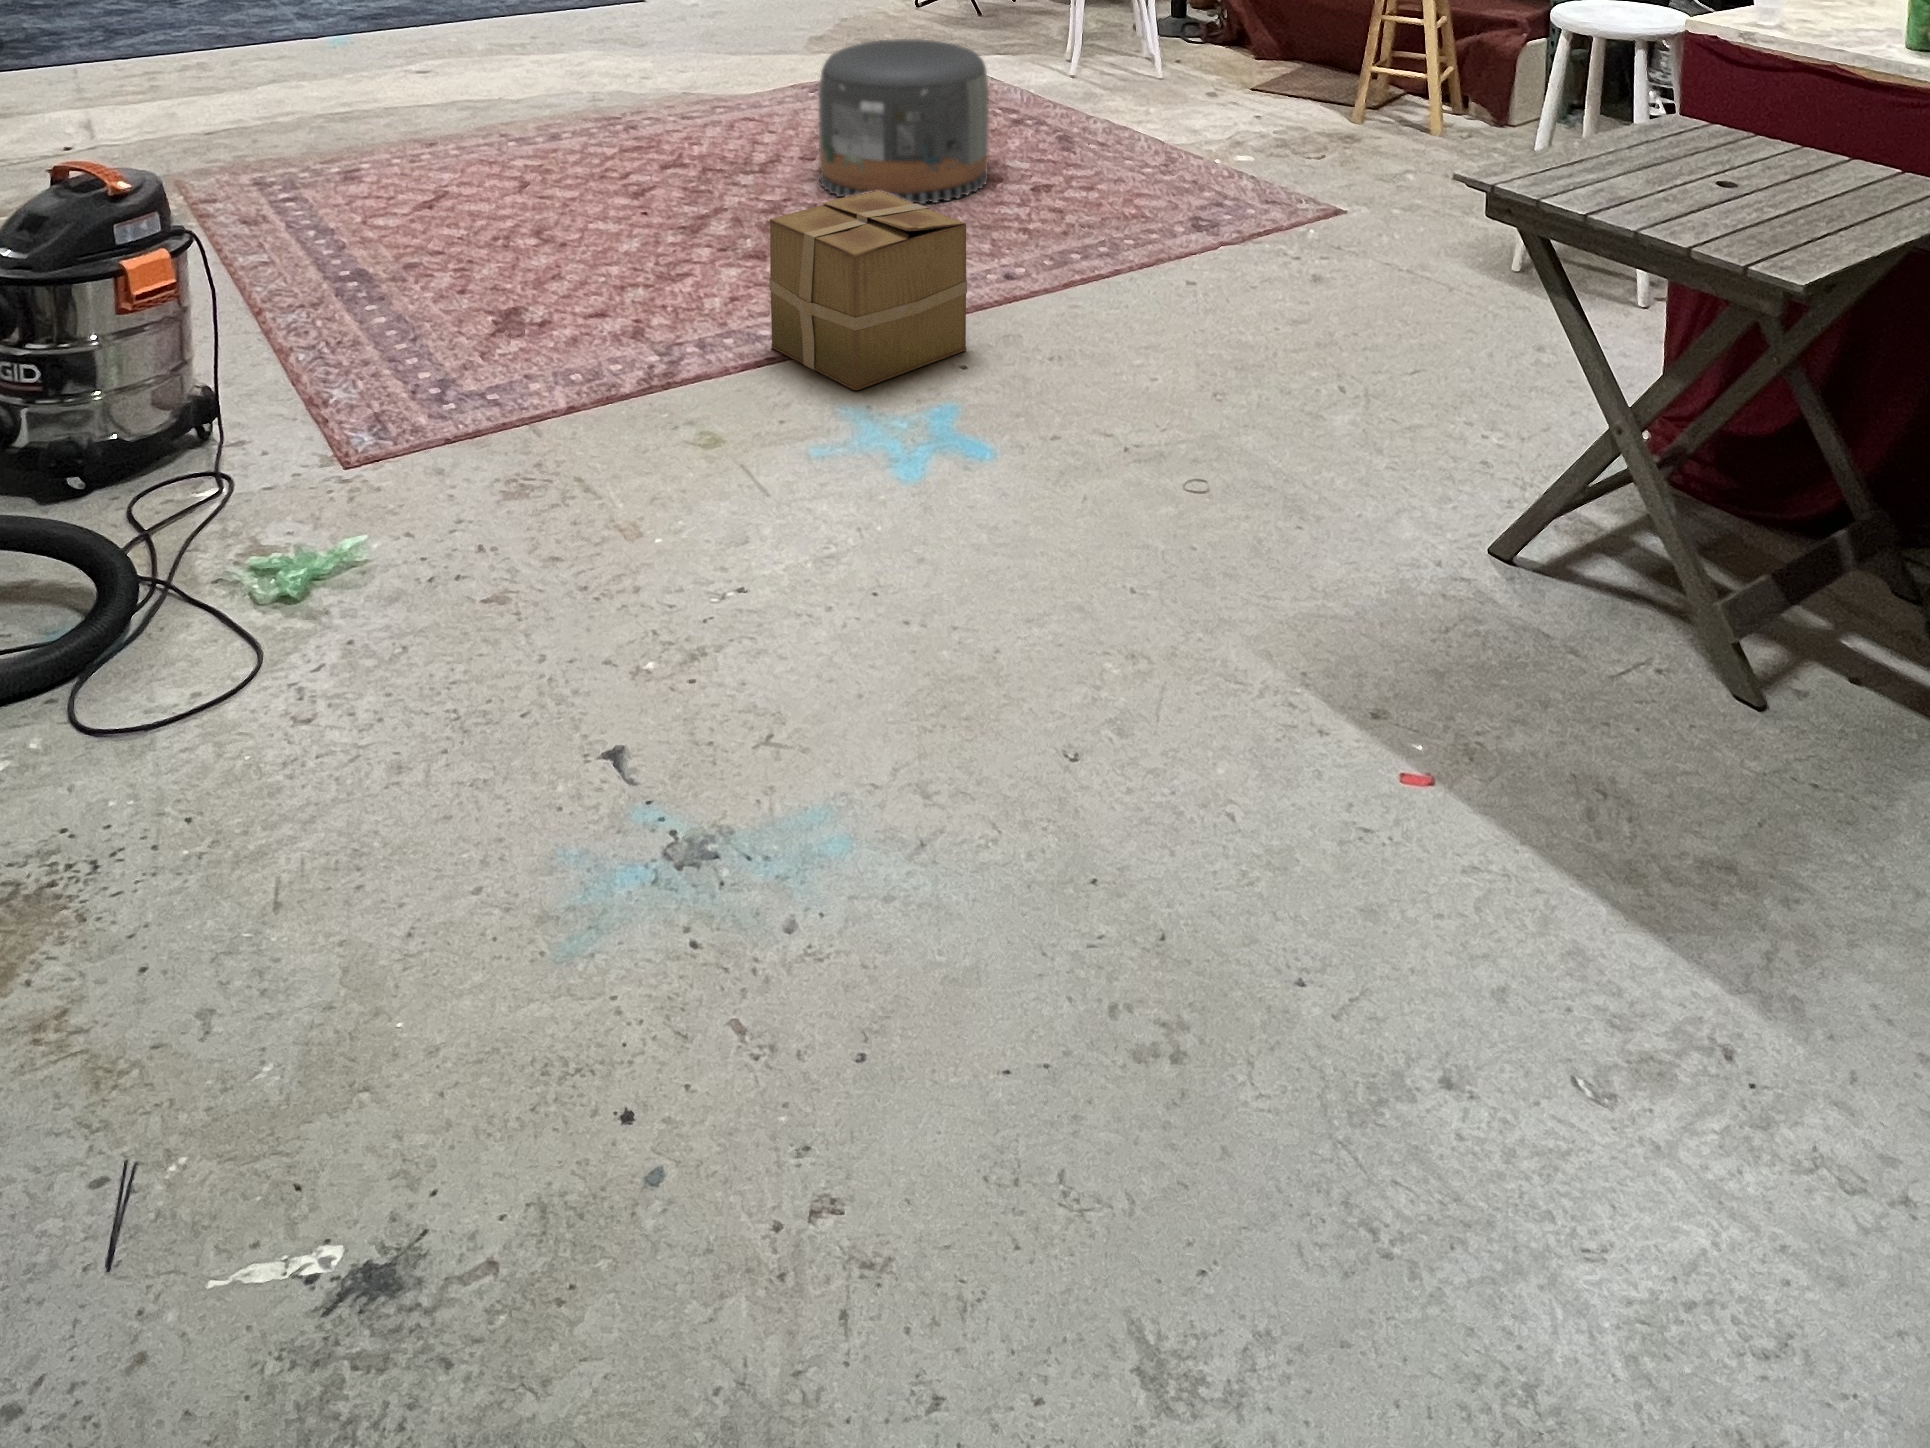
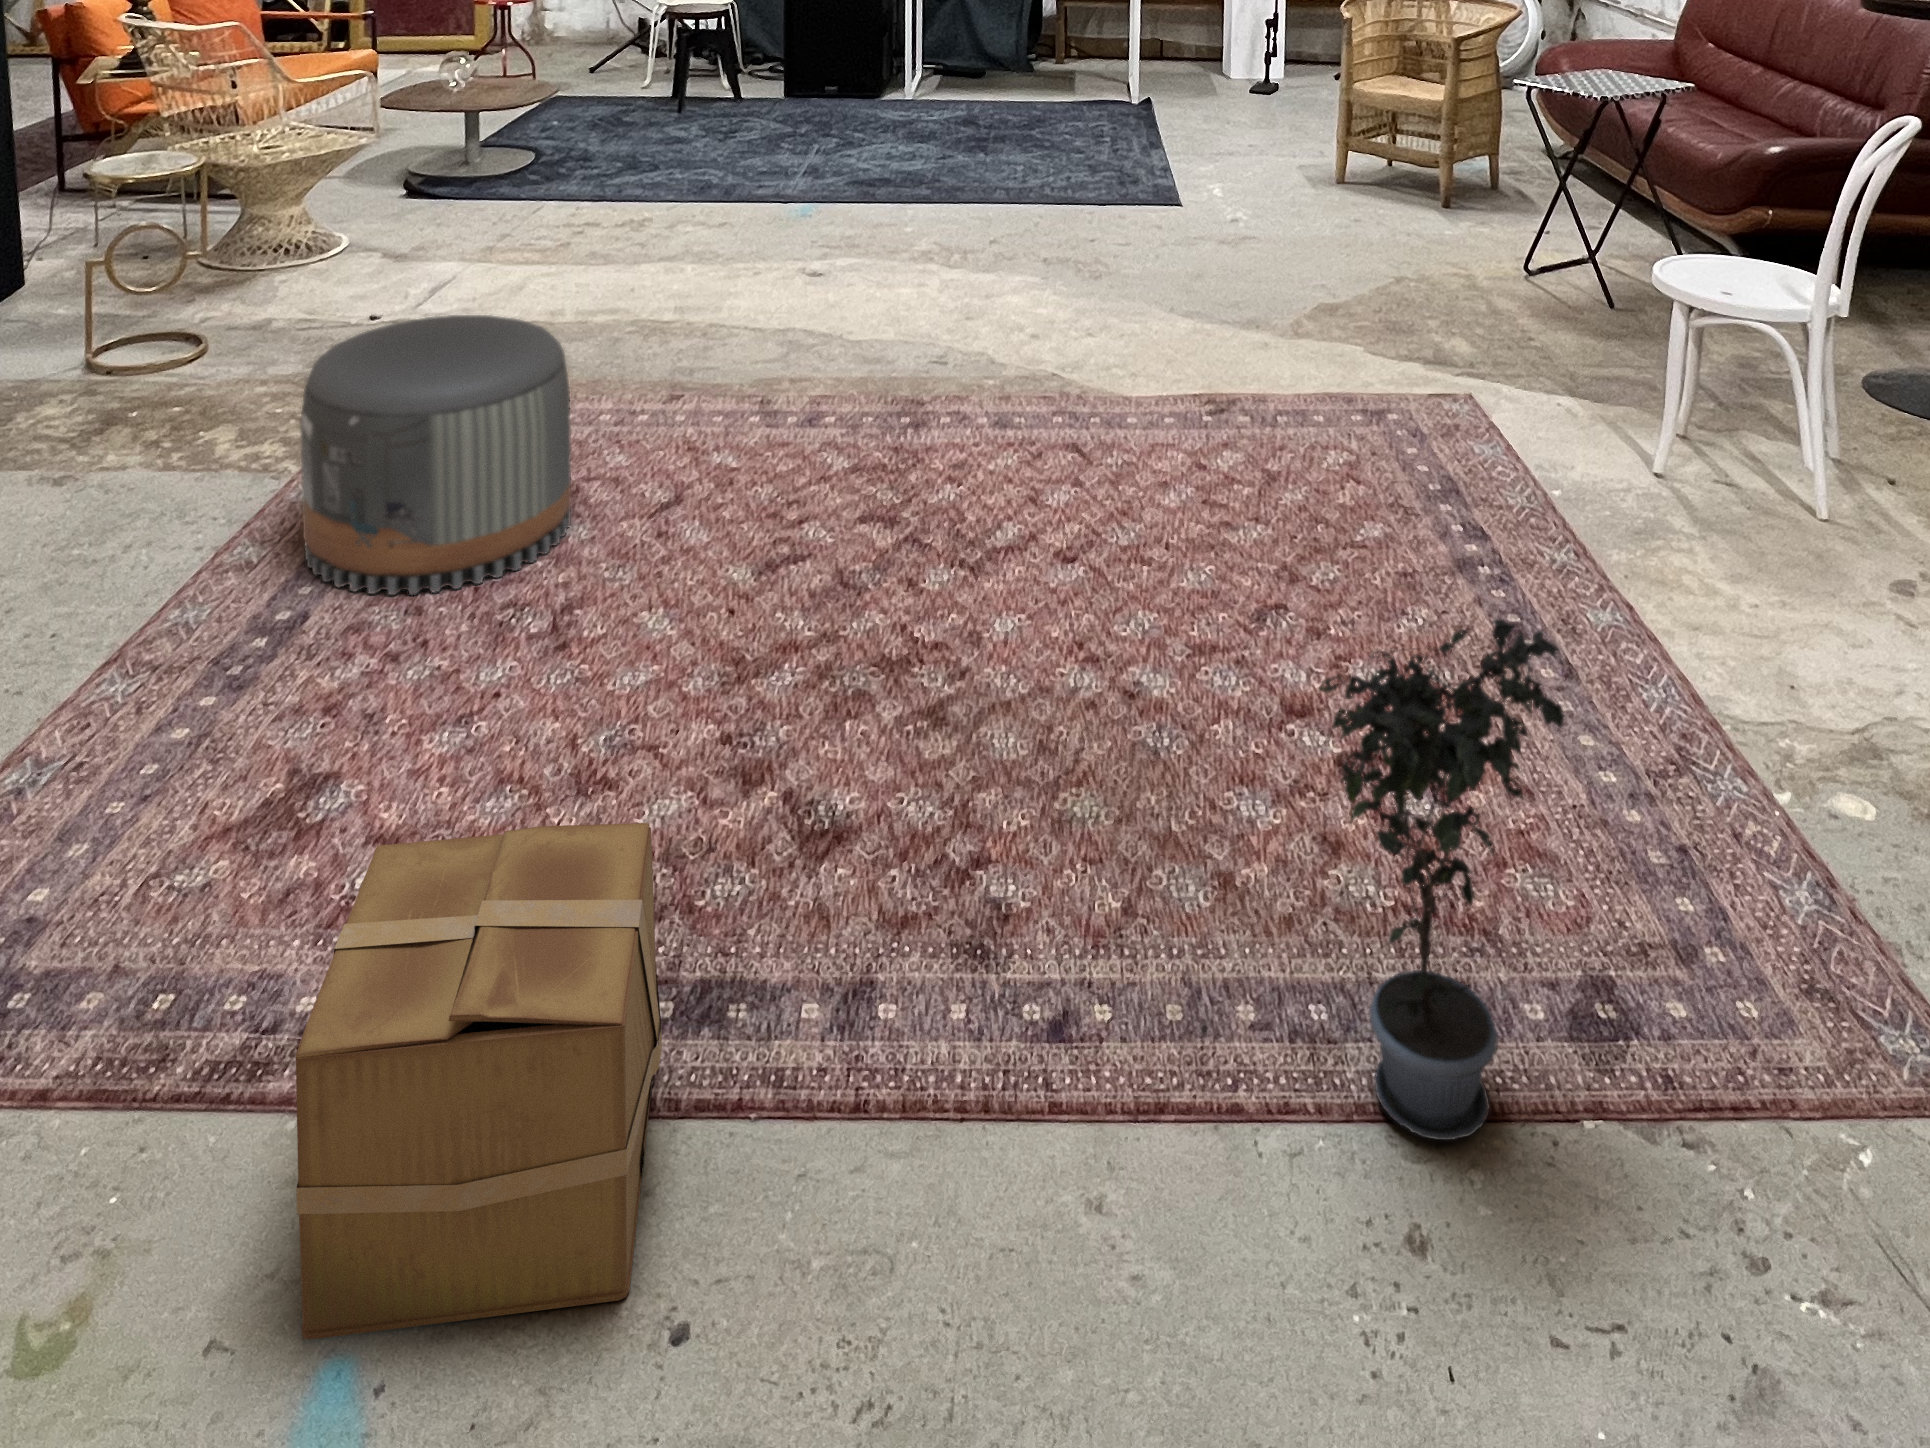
potted plant: none [1148,22,1247,249] -> present [1319,619,1564,1141]
pouf: present [818,39,989,204] -> present [300,315,571,595]

